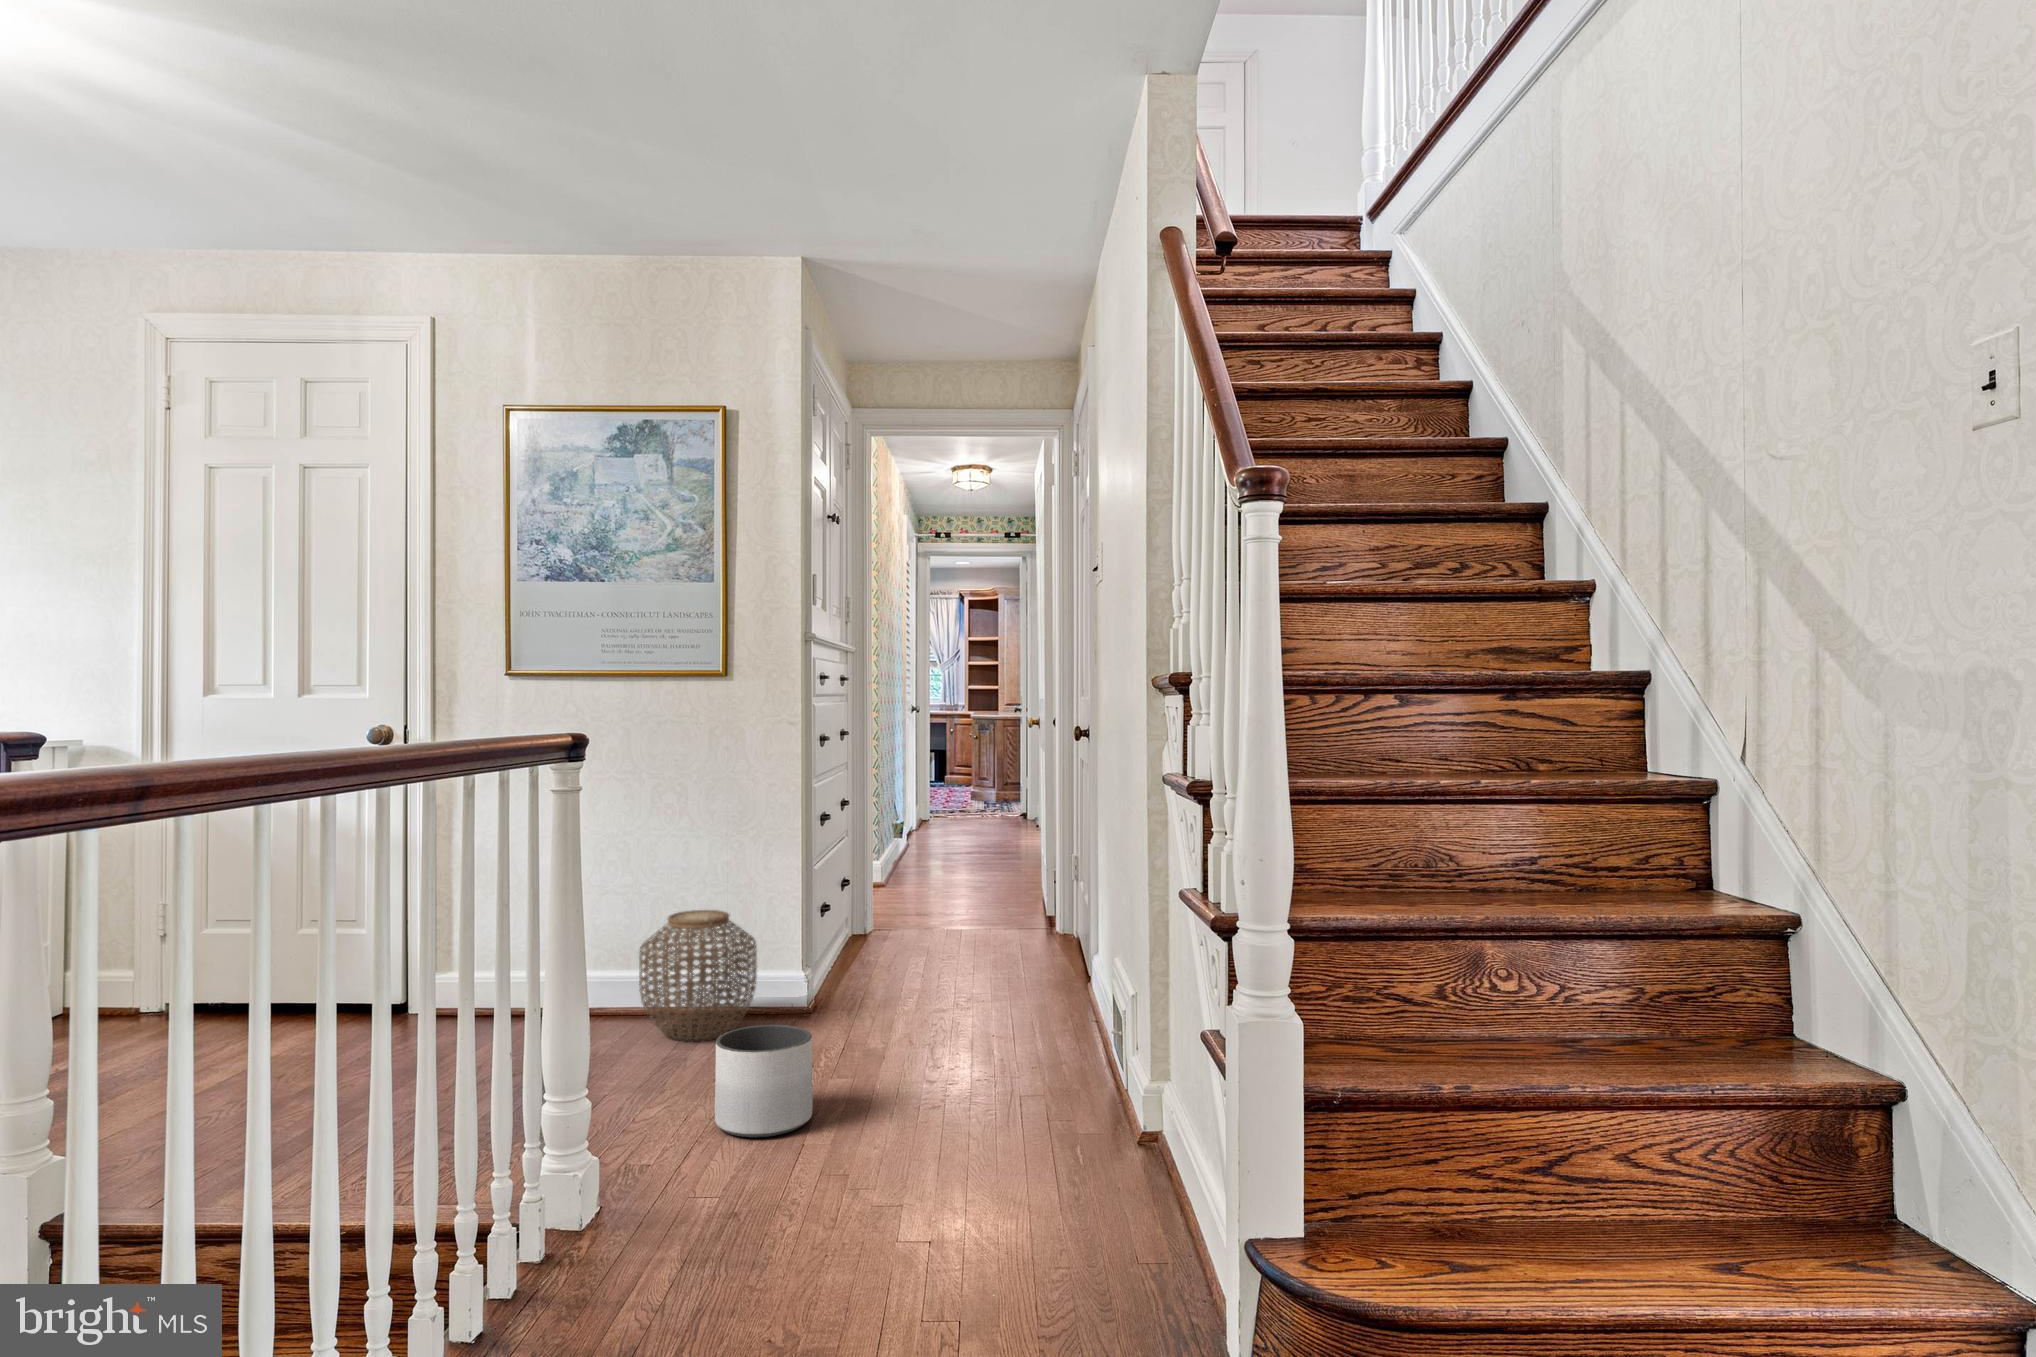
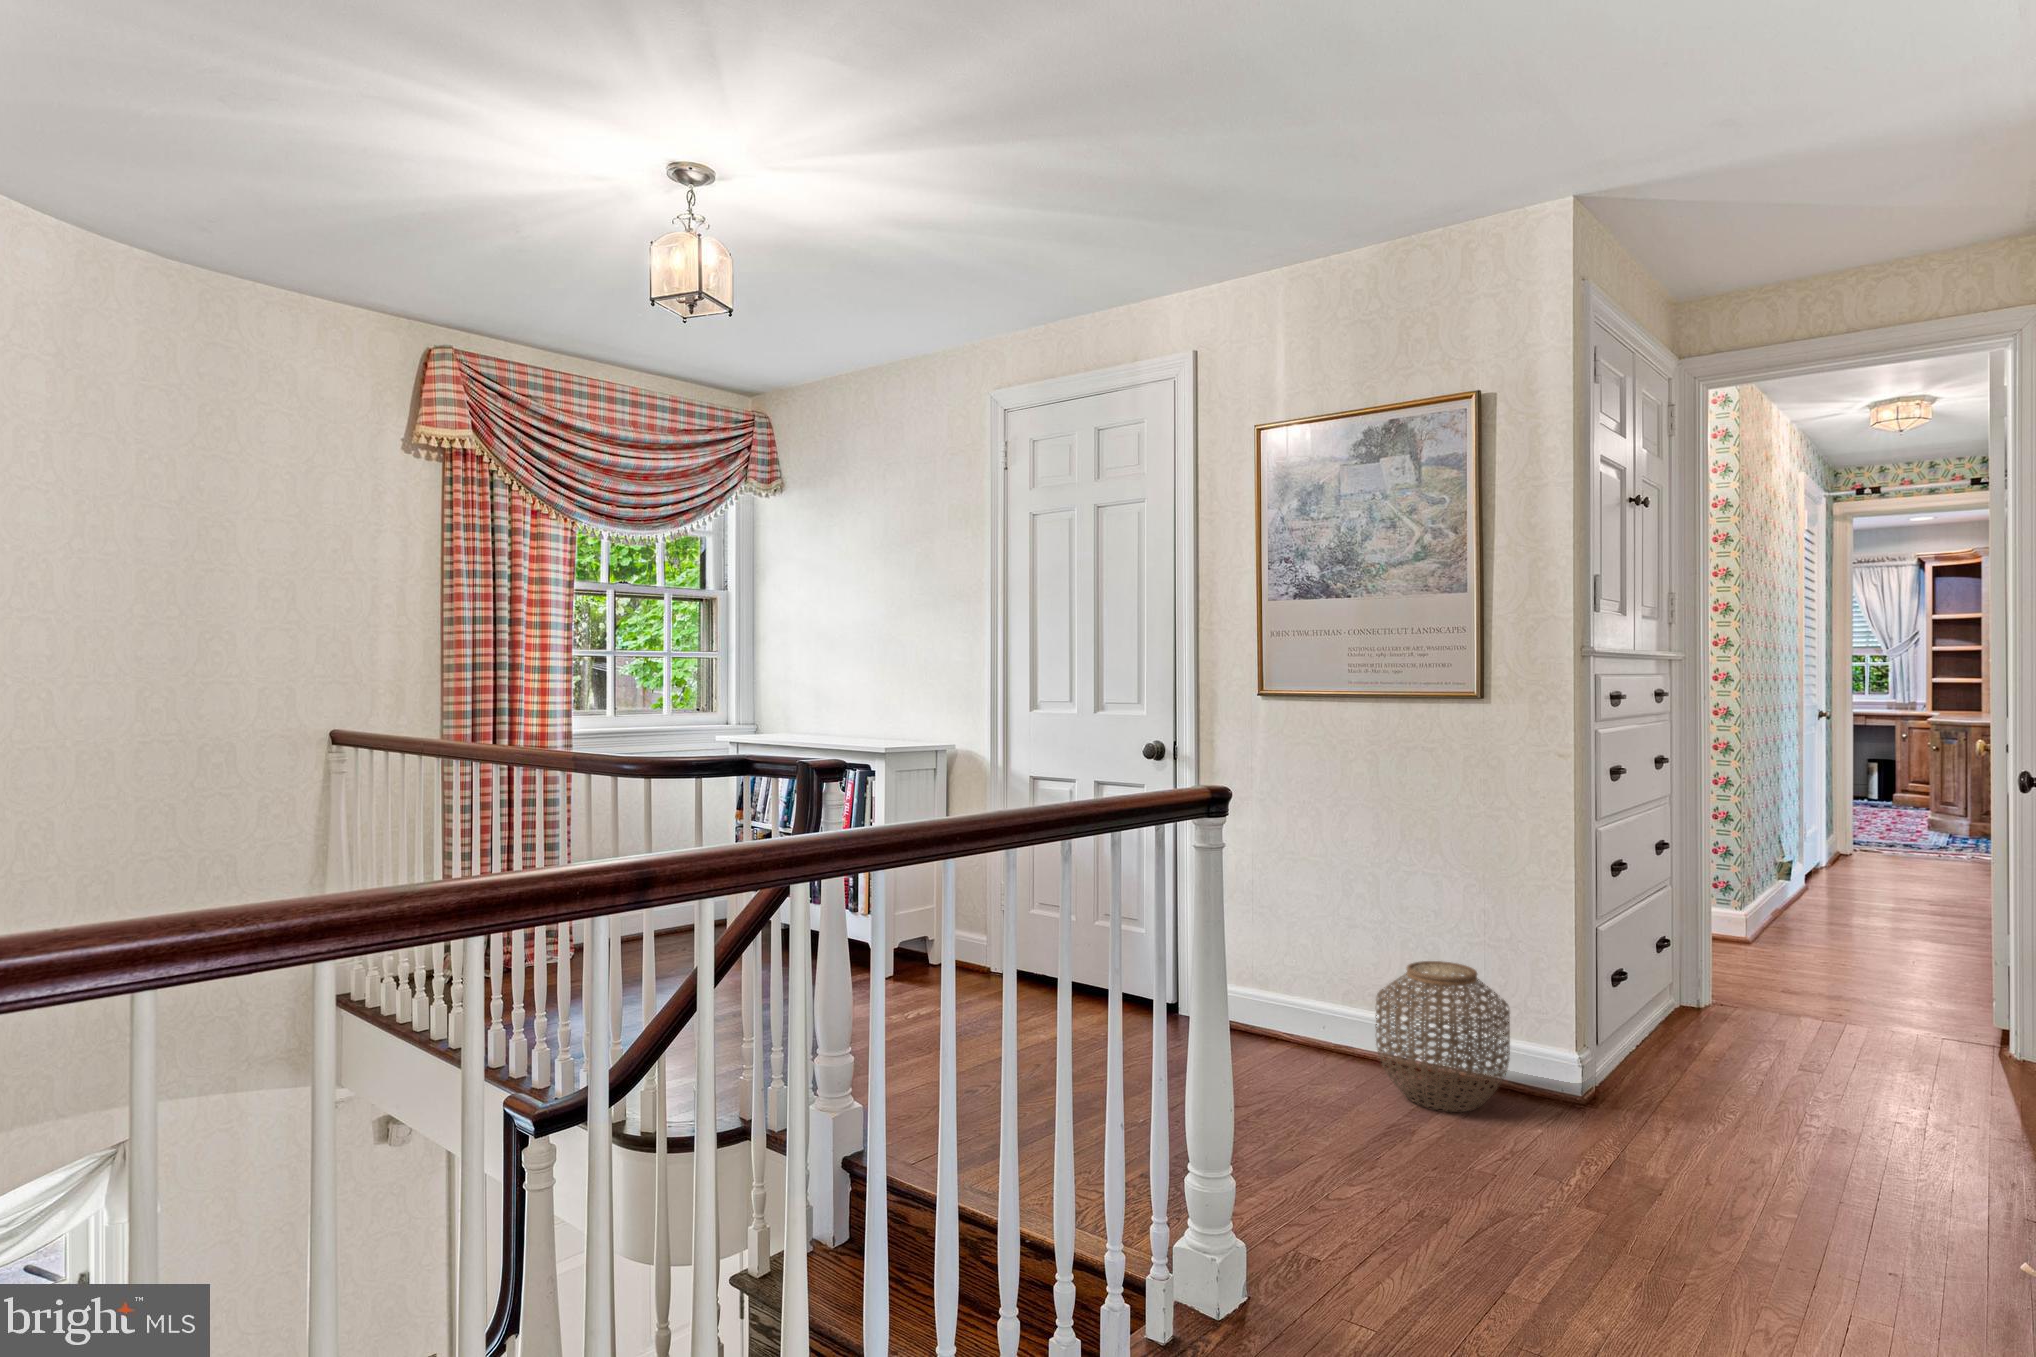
planter: present [715,1025,813,1137] -> none [1412,1122,1532,1264]

